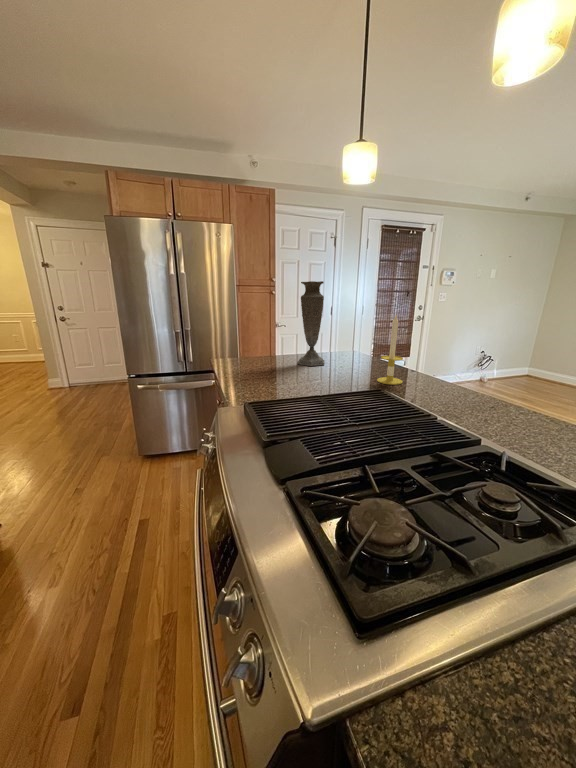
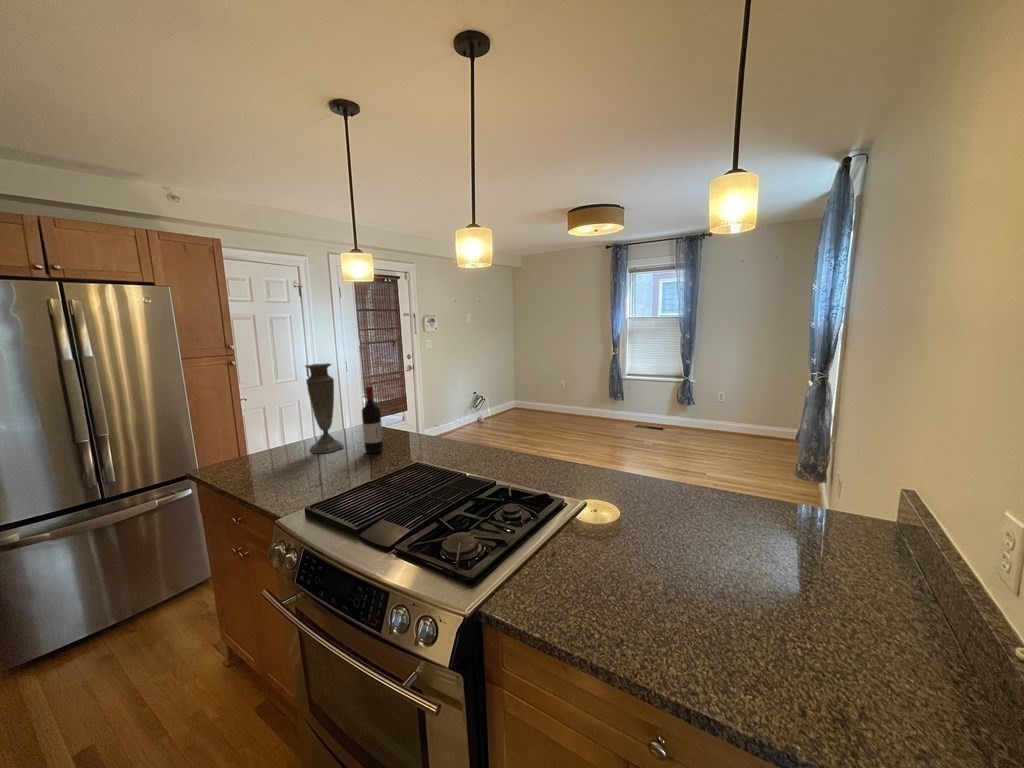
wine bottle: none [339,304,360,374] -> present [362,386,383,453]
candle: present [377,315,403,385] -> none [406,393,429,455]

